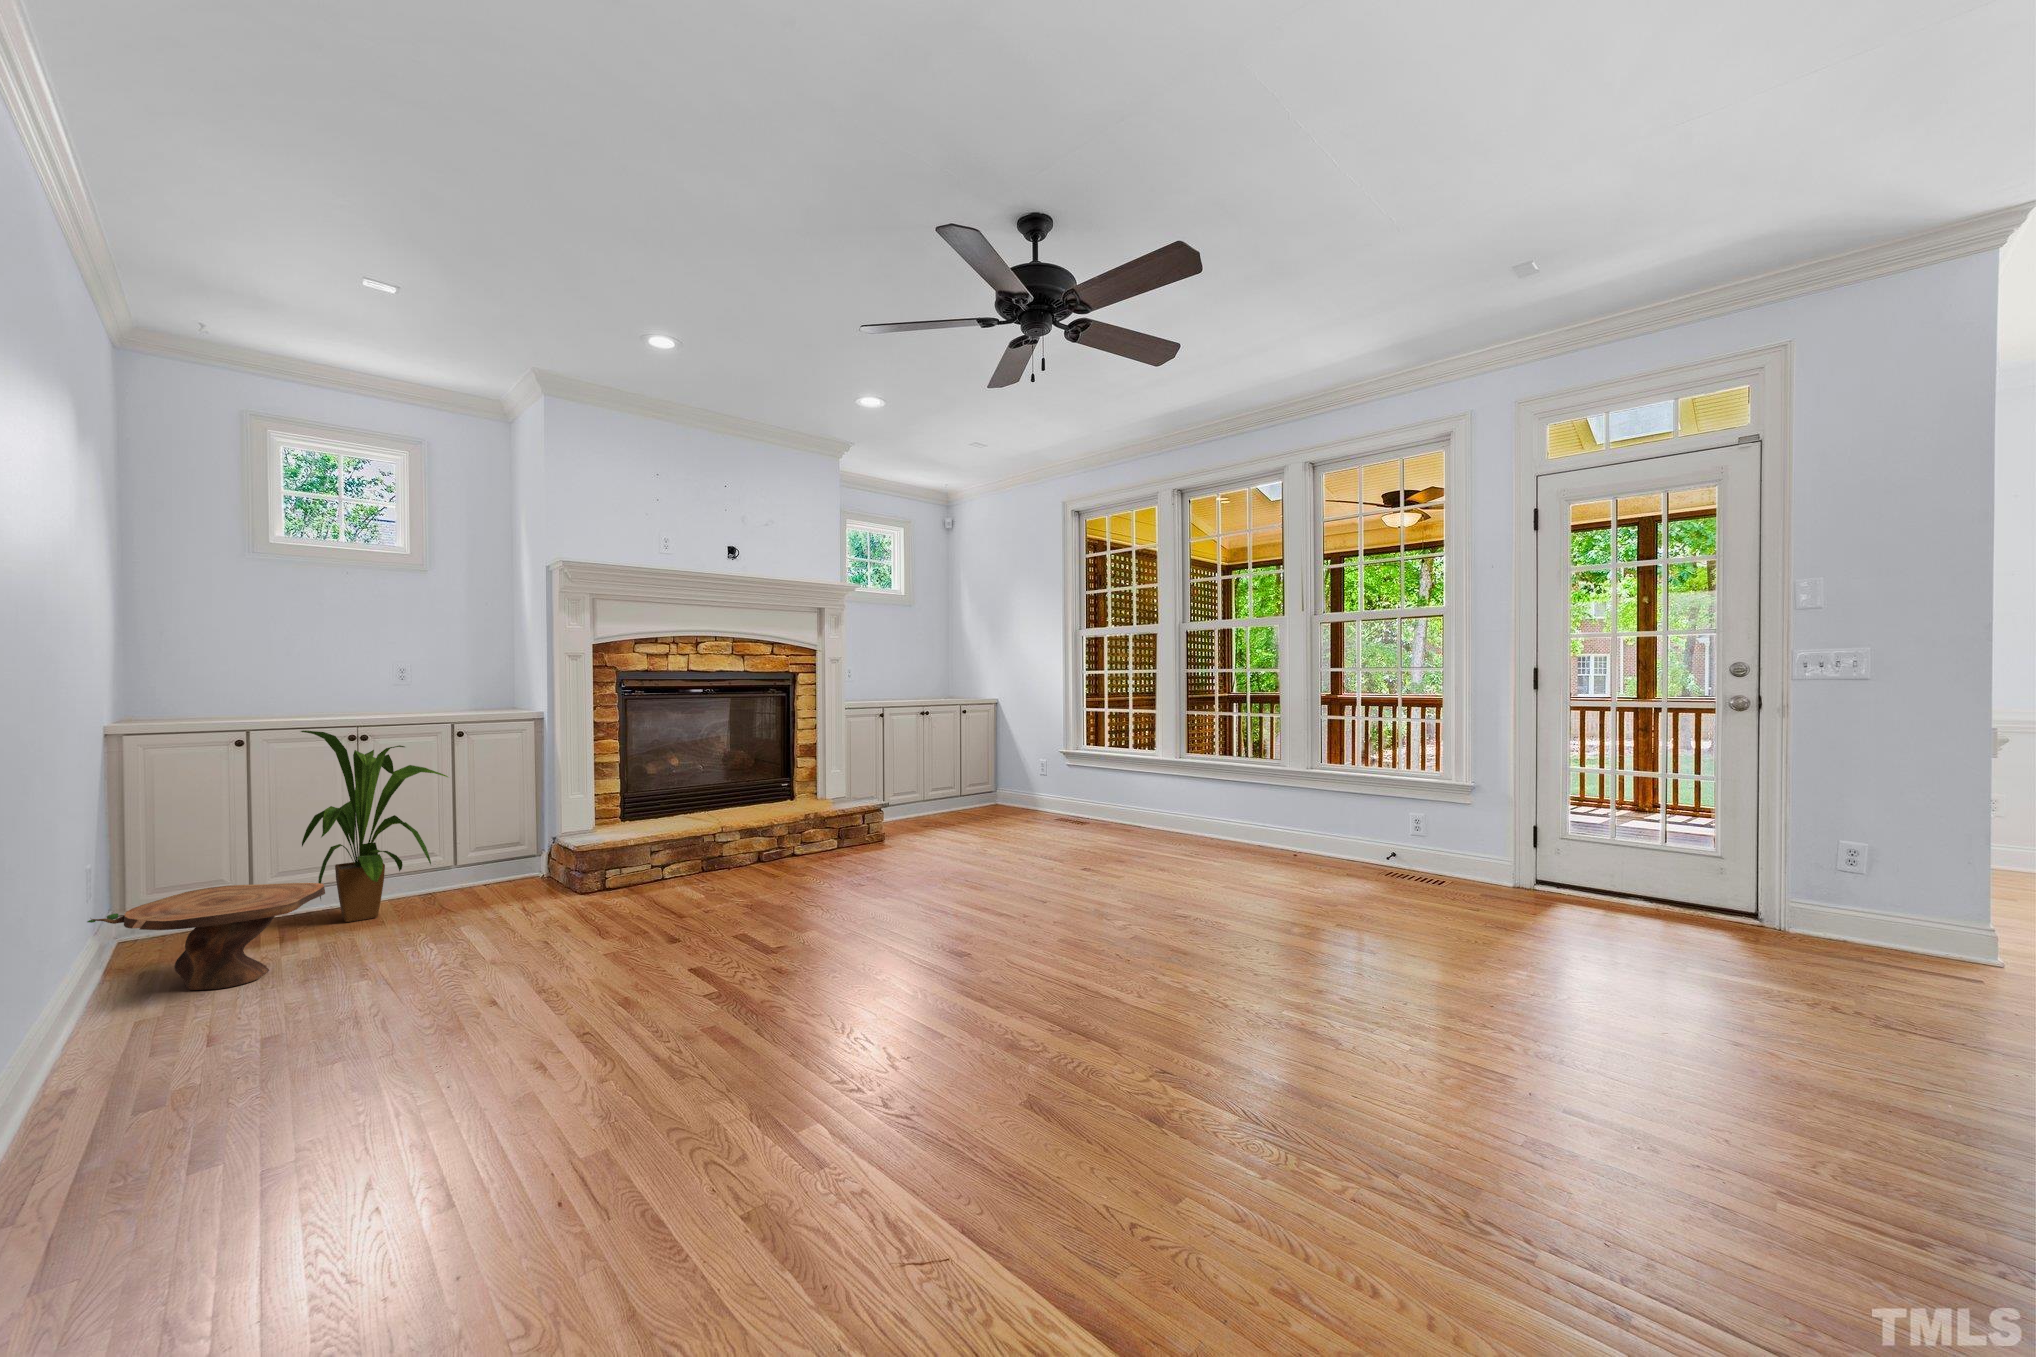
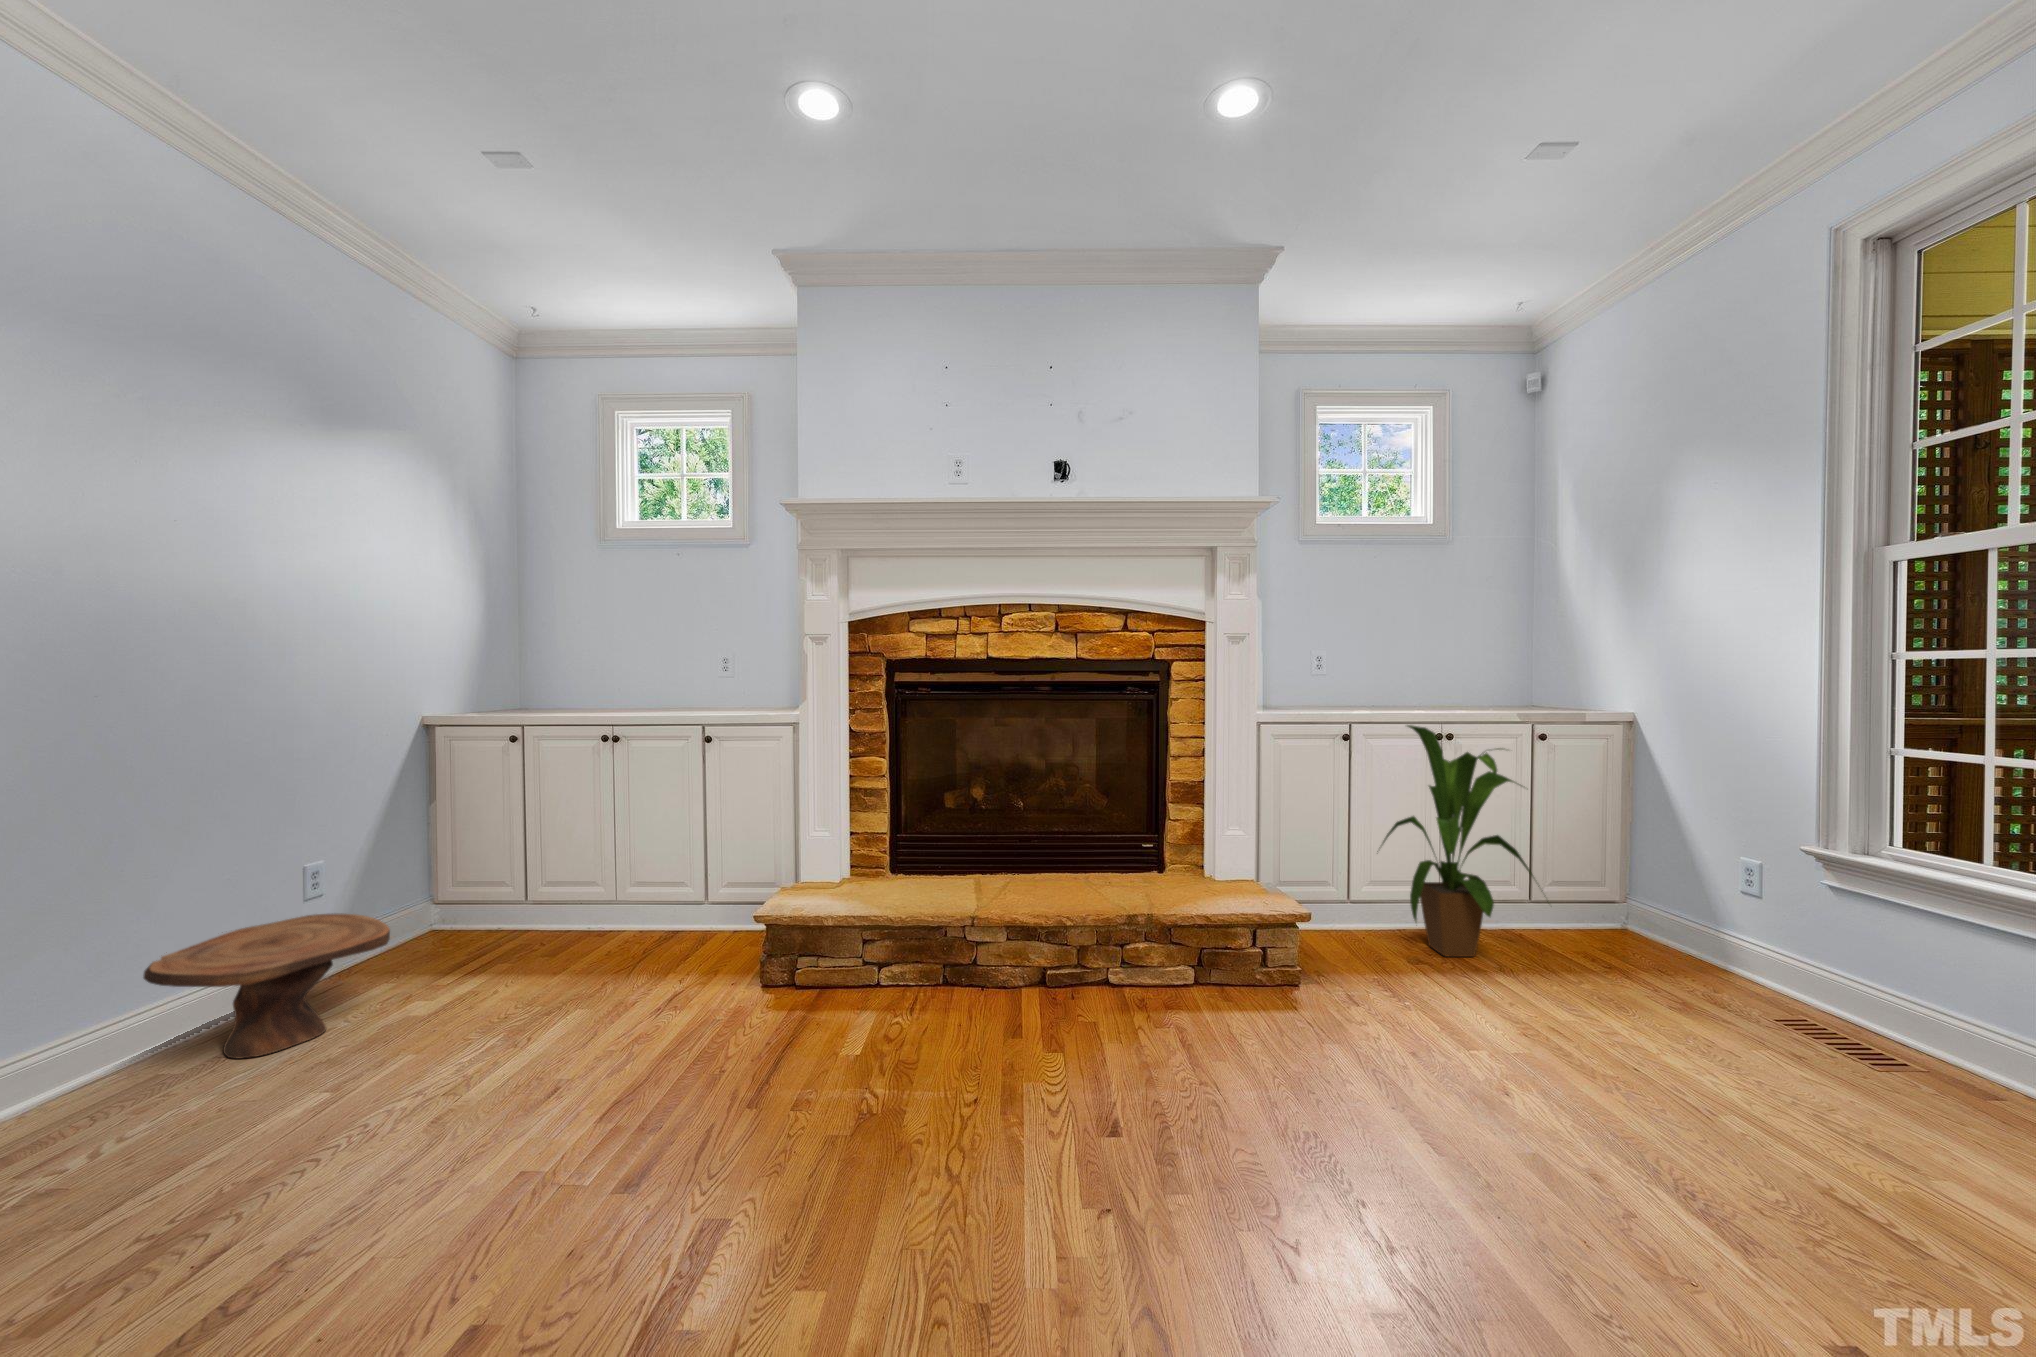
house plant: present [301,731,448,922] -> present [1377,725,1539,957]

